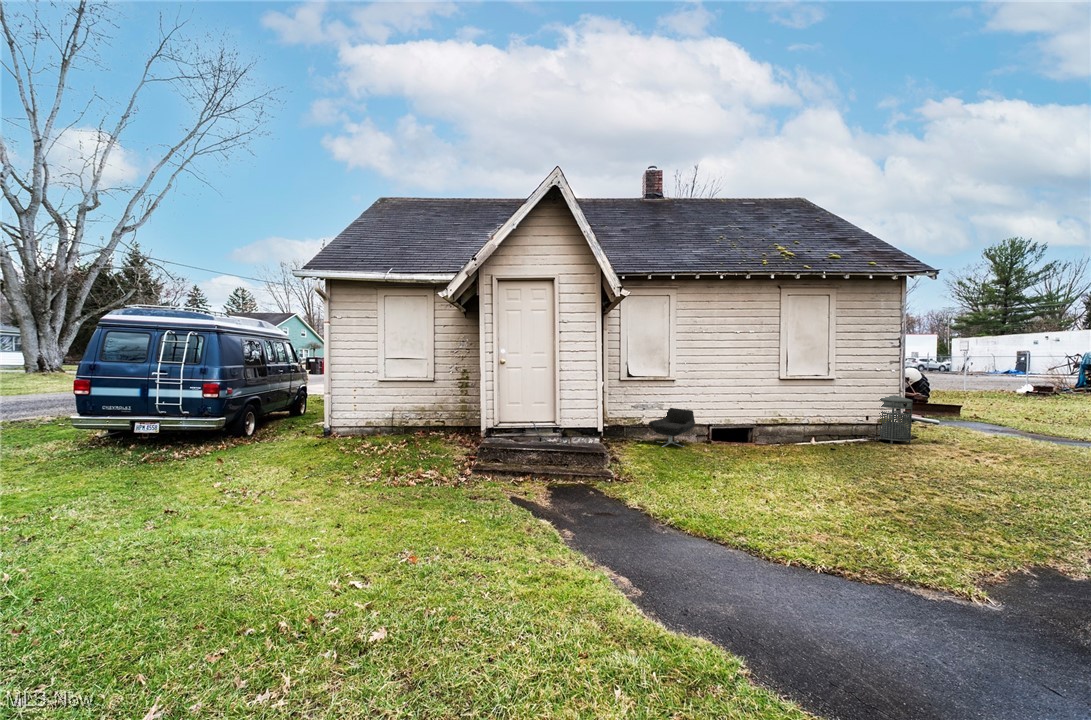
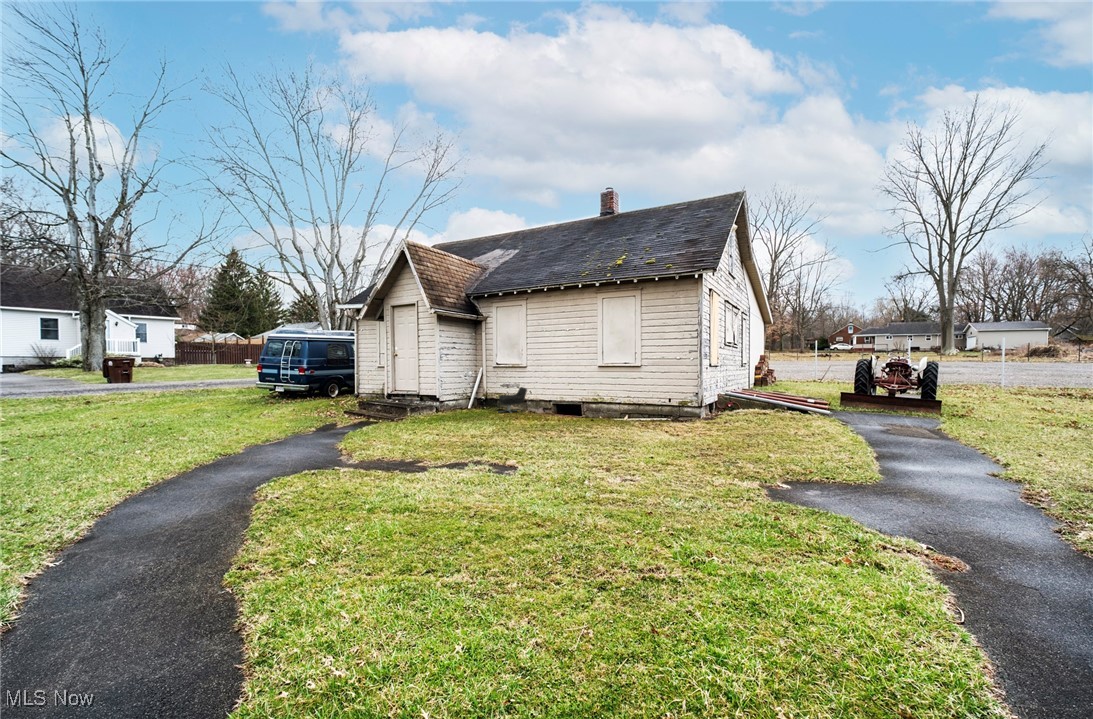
trash can: present [876,395,913,444] -> none [667,380,691,421]

